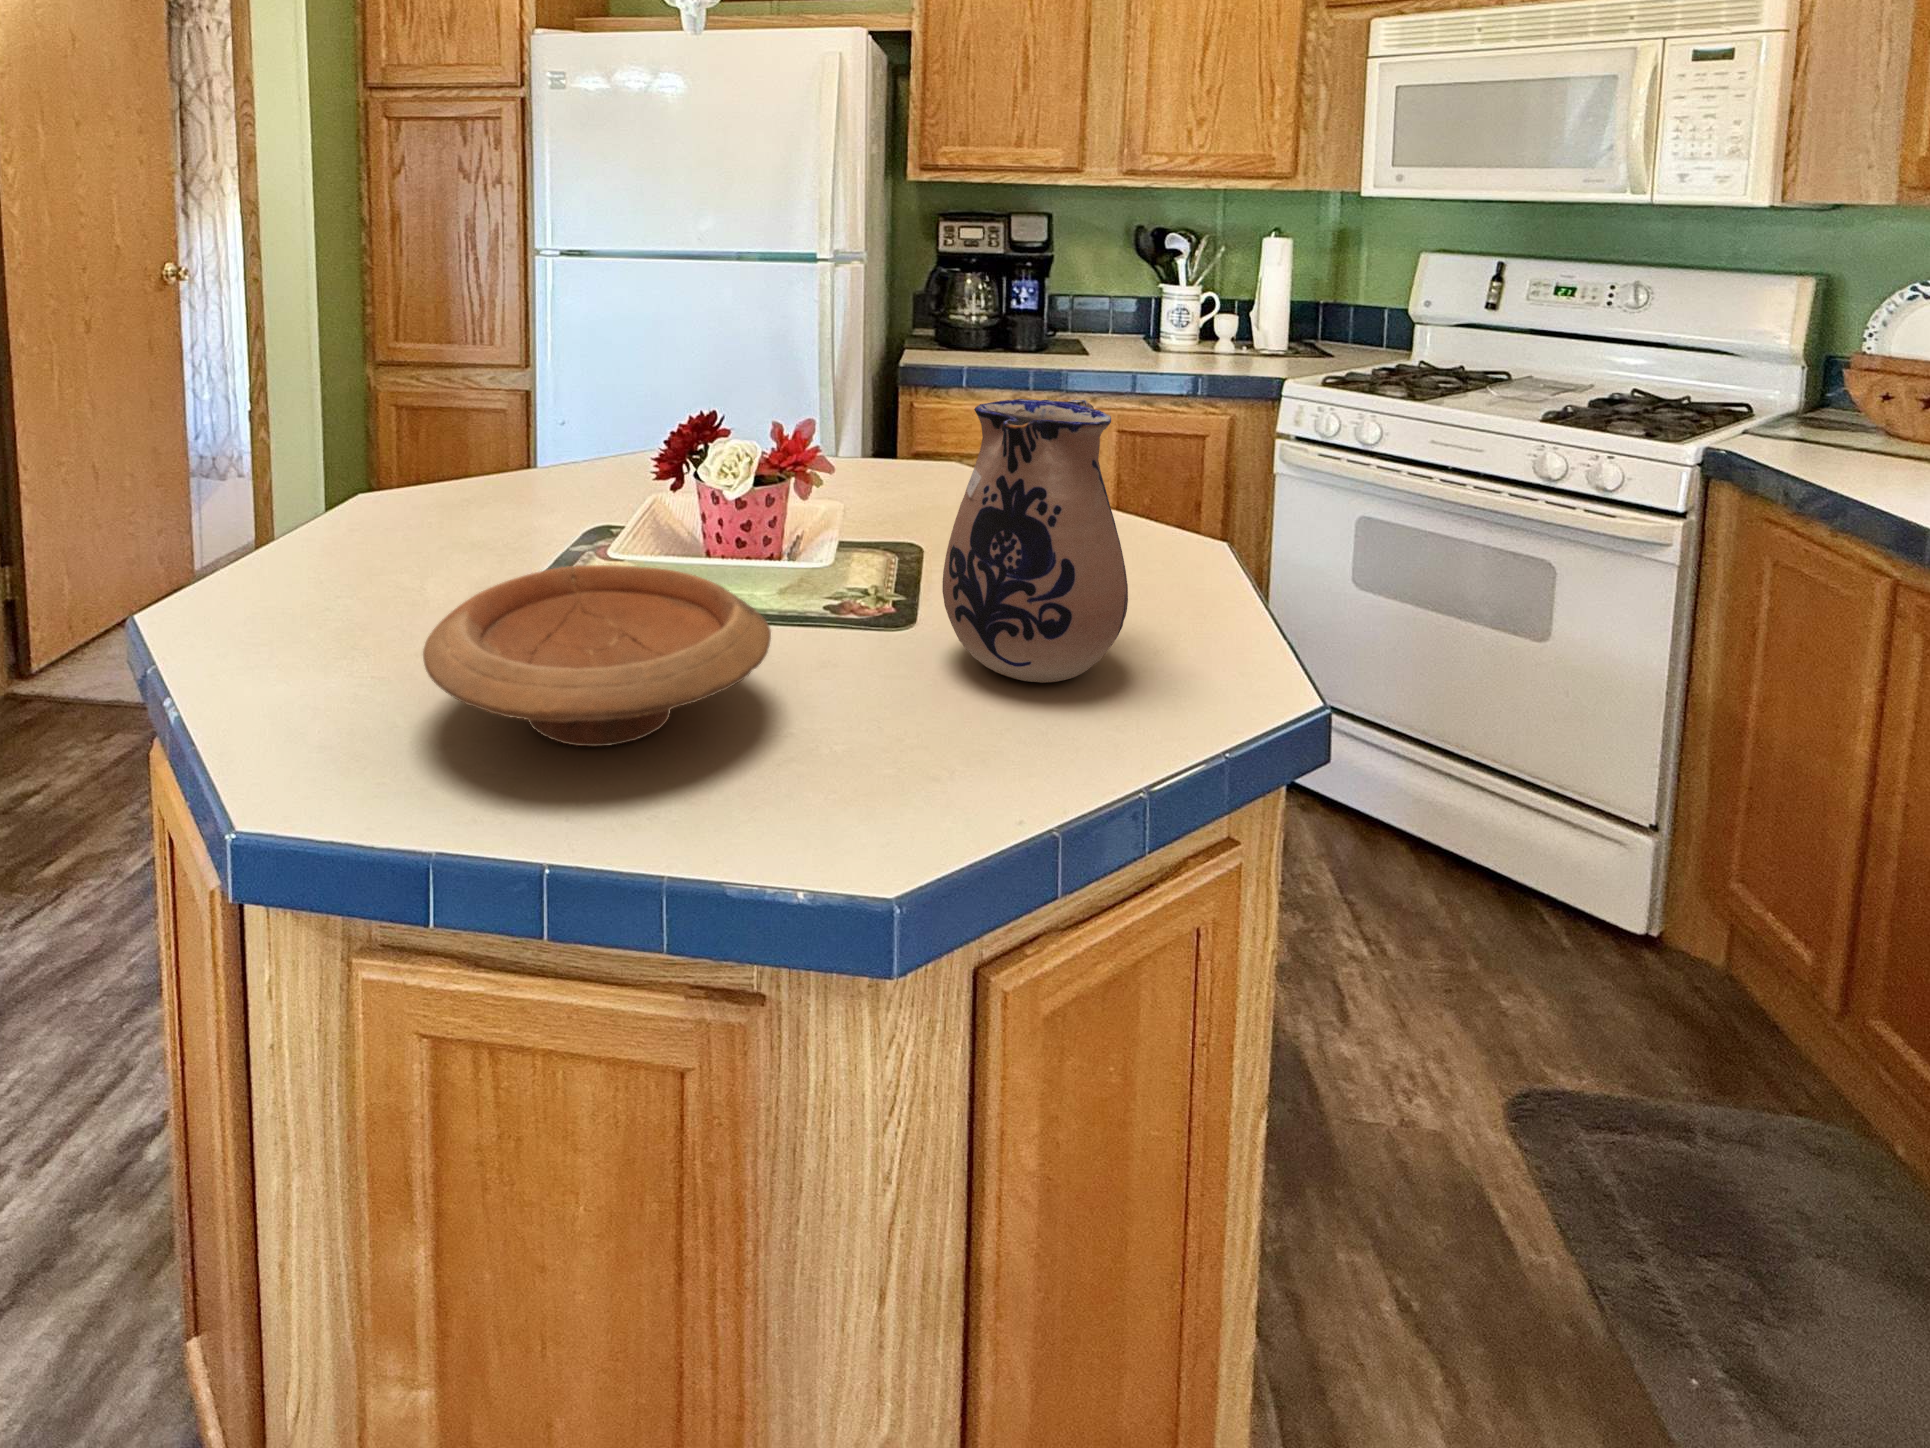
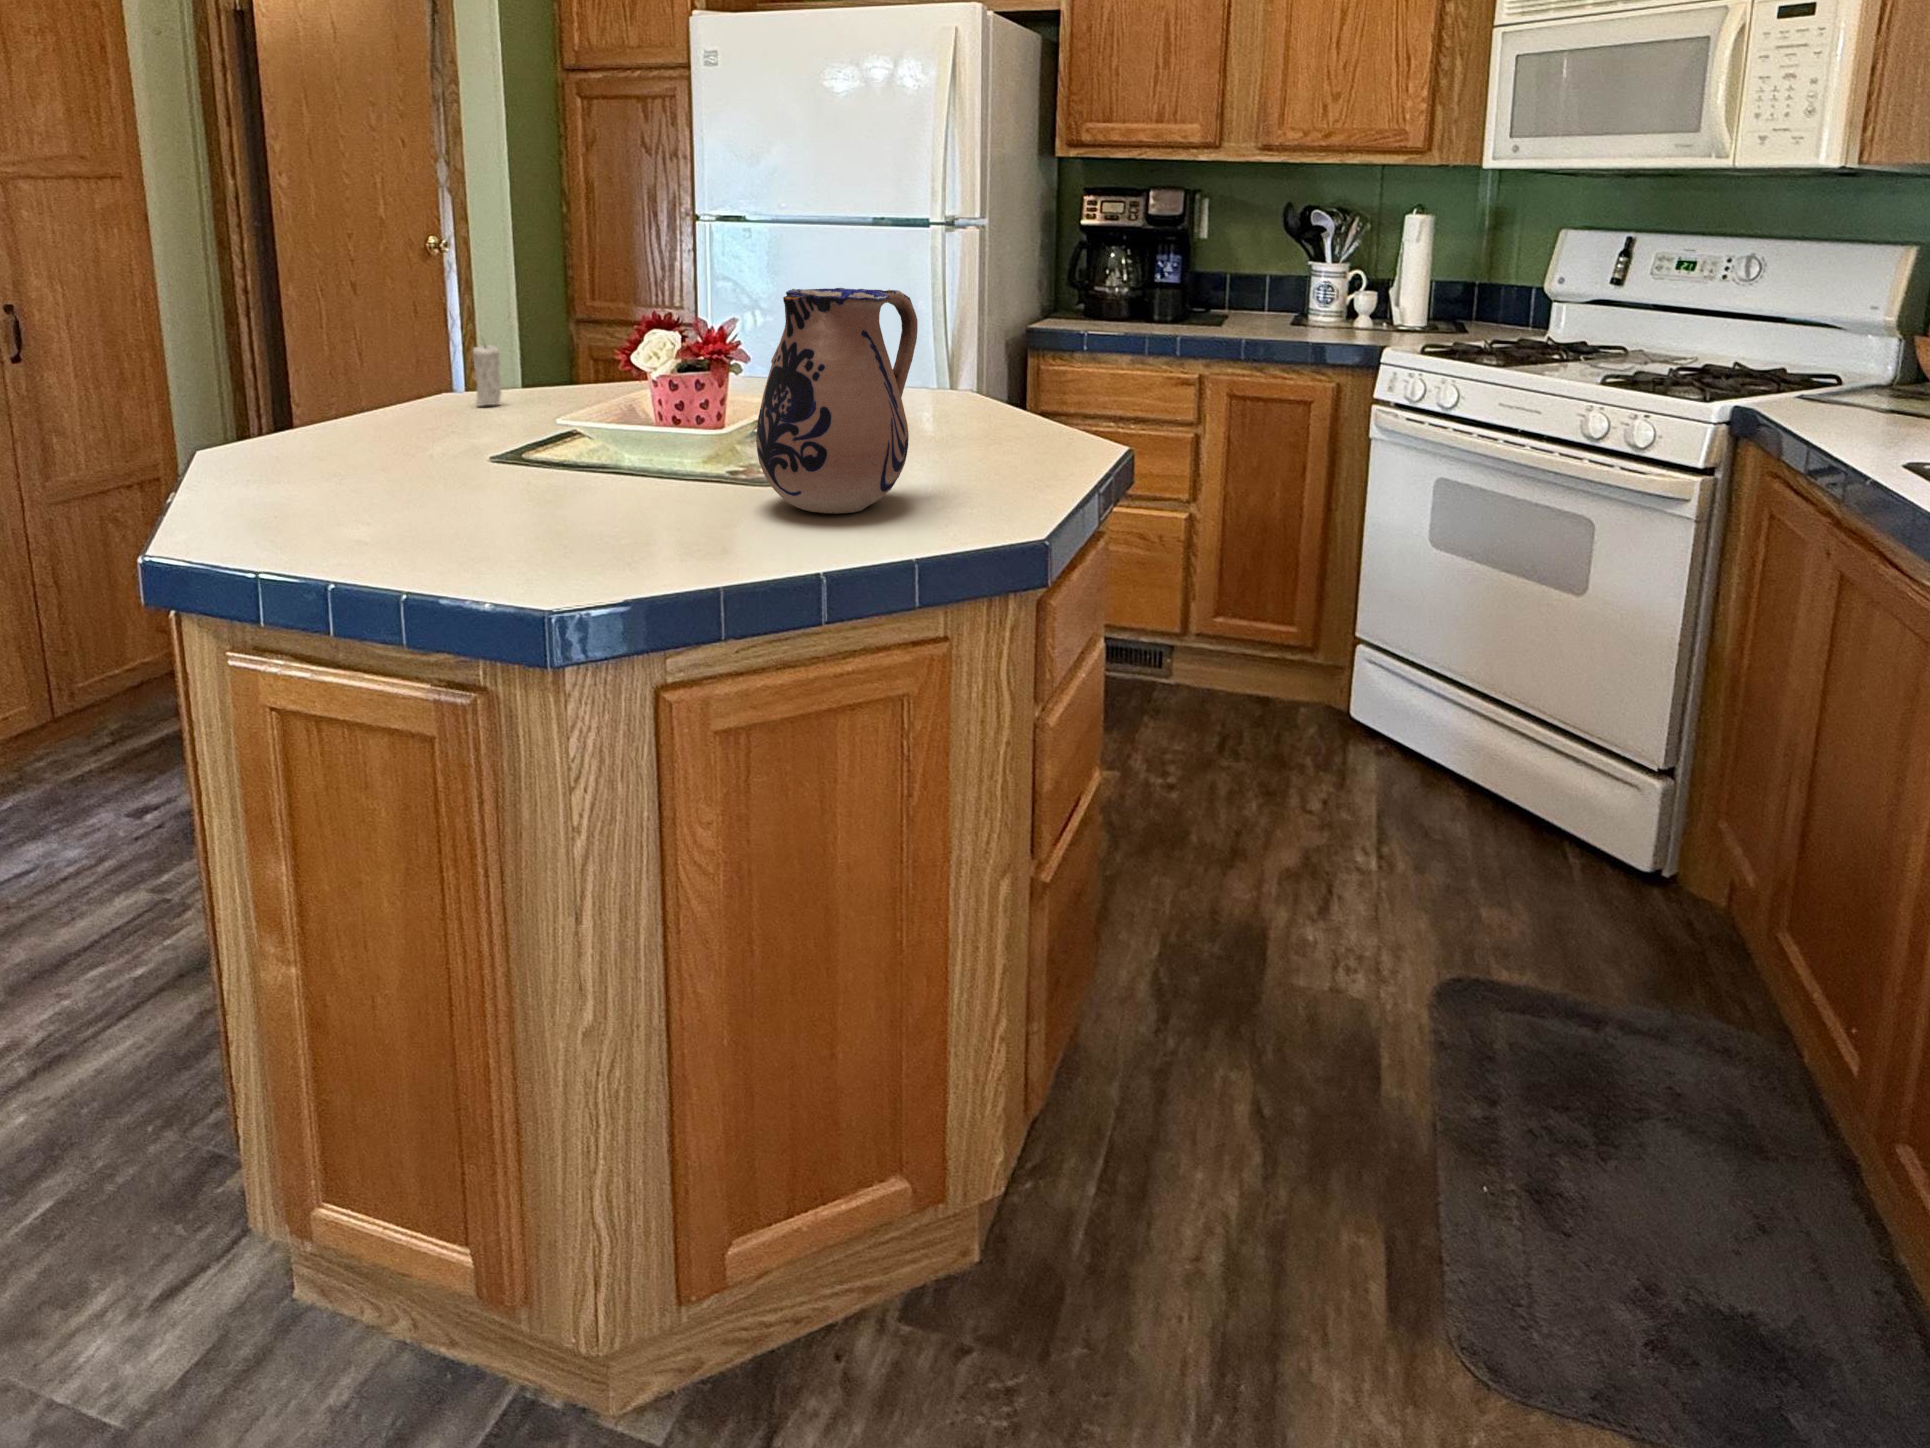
candle: none [413,425,445,510] -> present [473,345,501,406]
wooden bowl: present [423,565,771,746] -> none [311,411,598,528]

